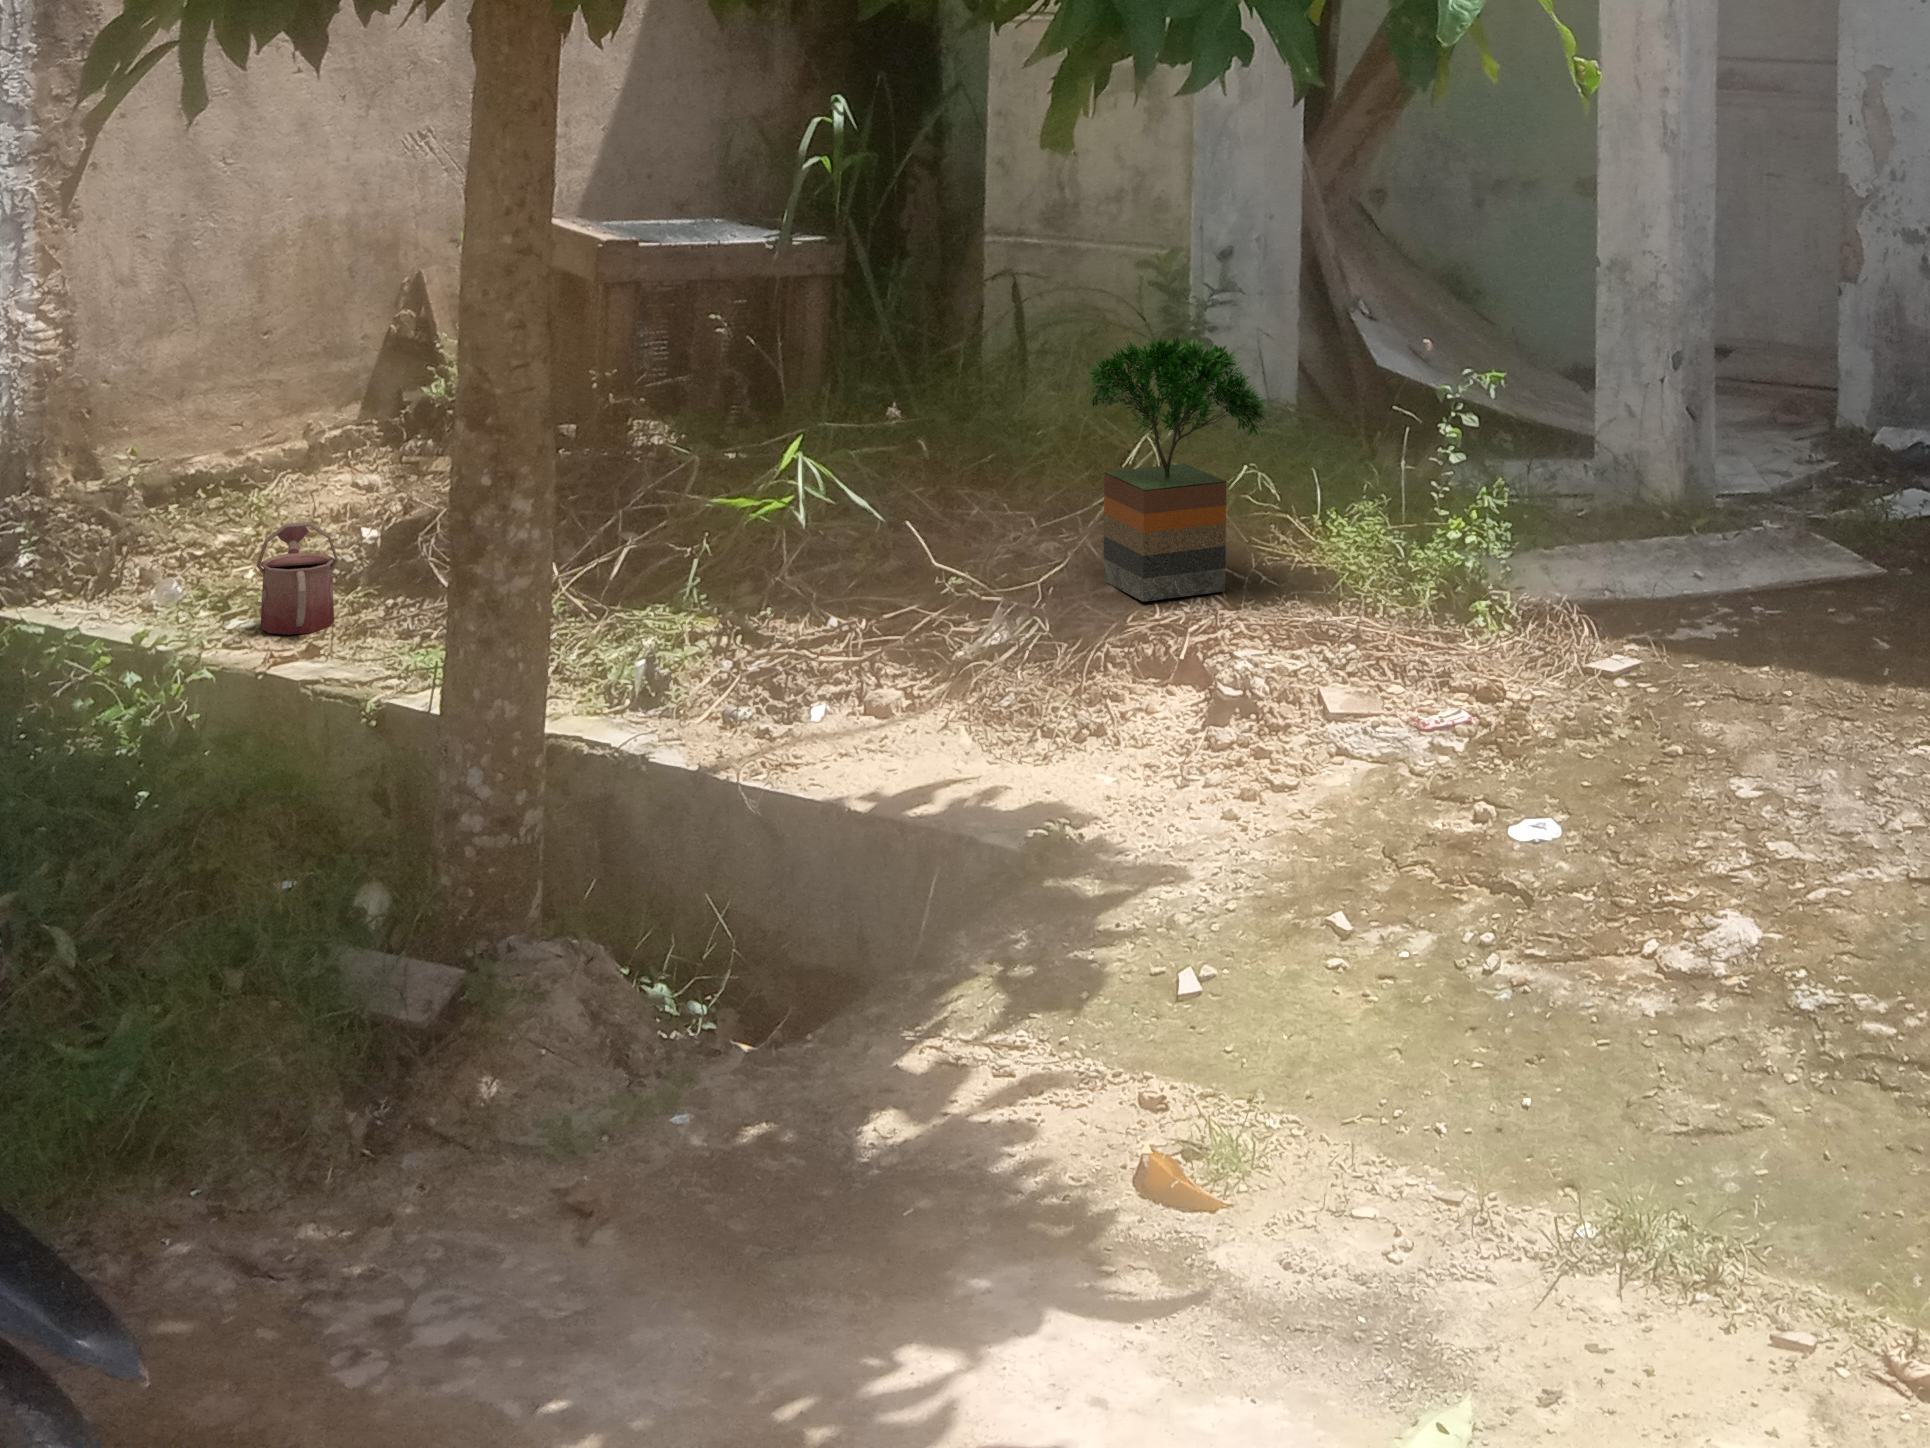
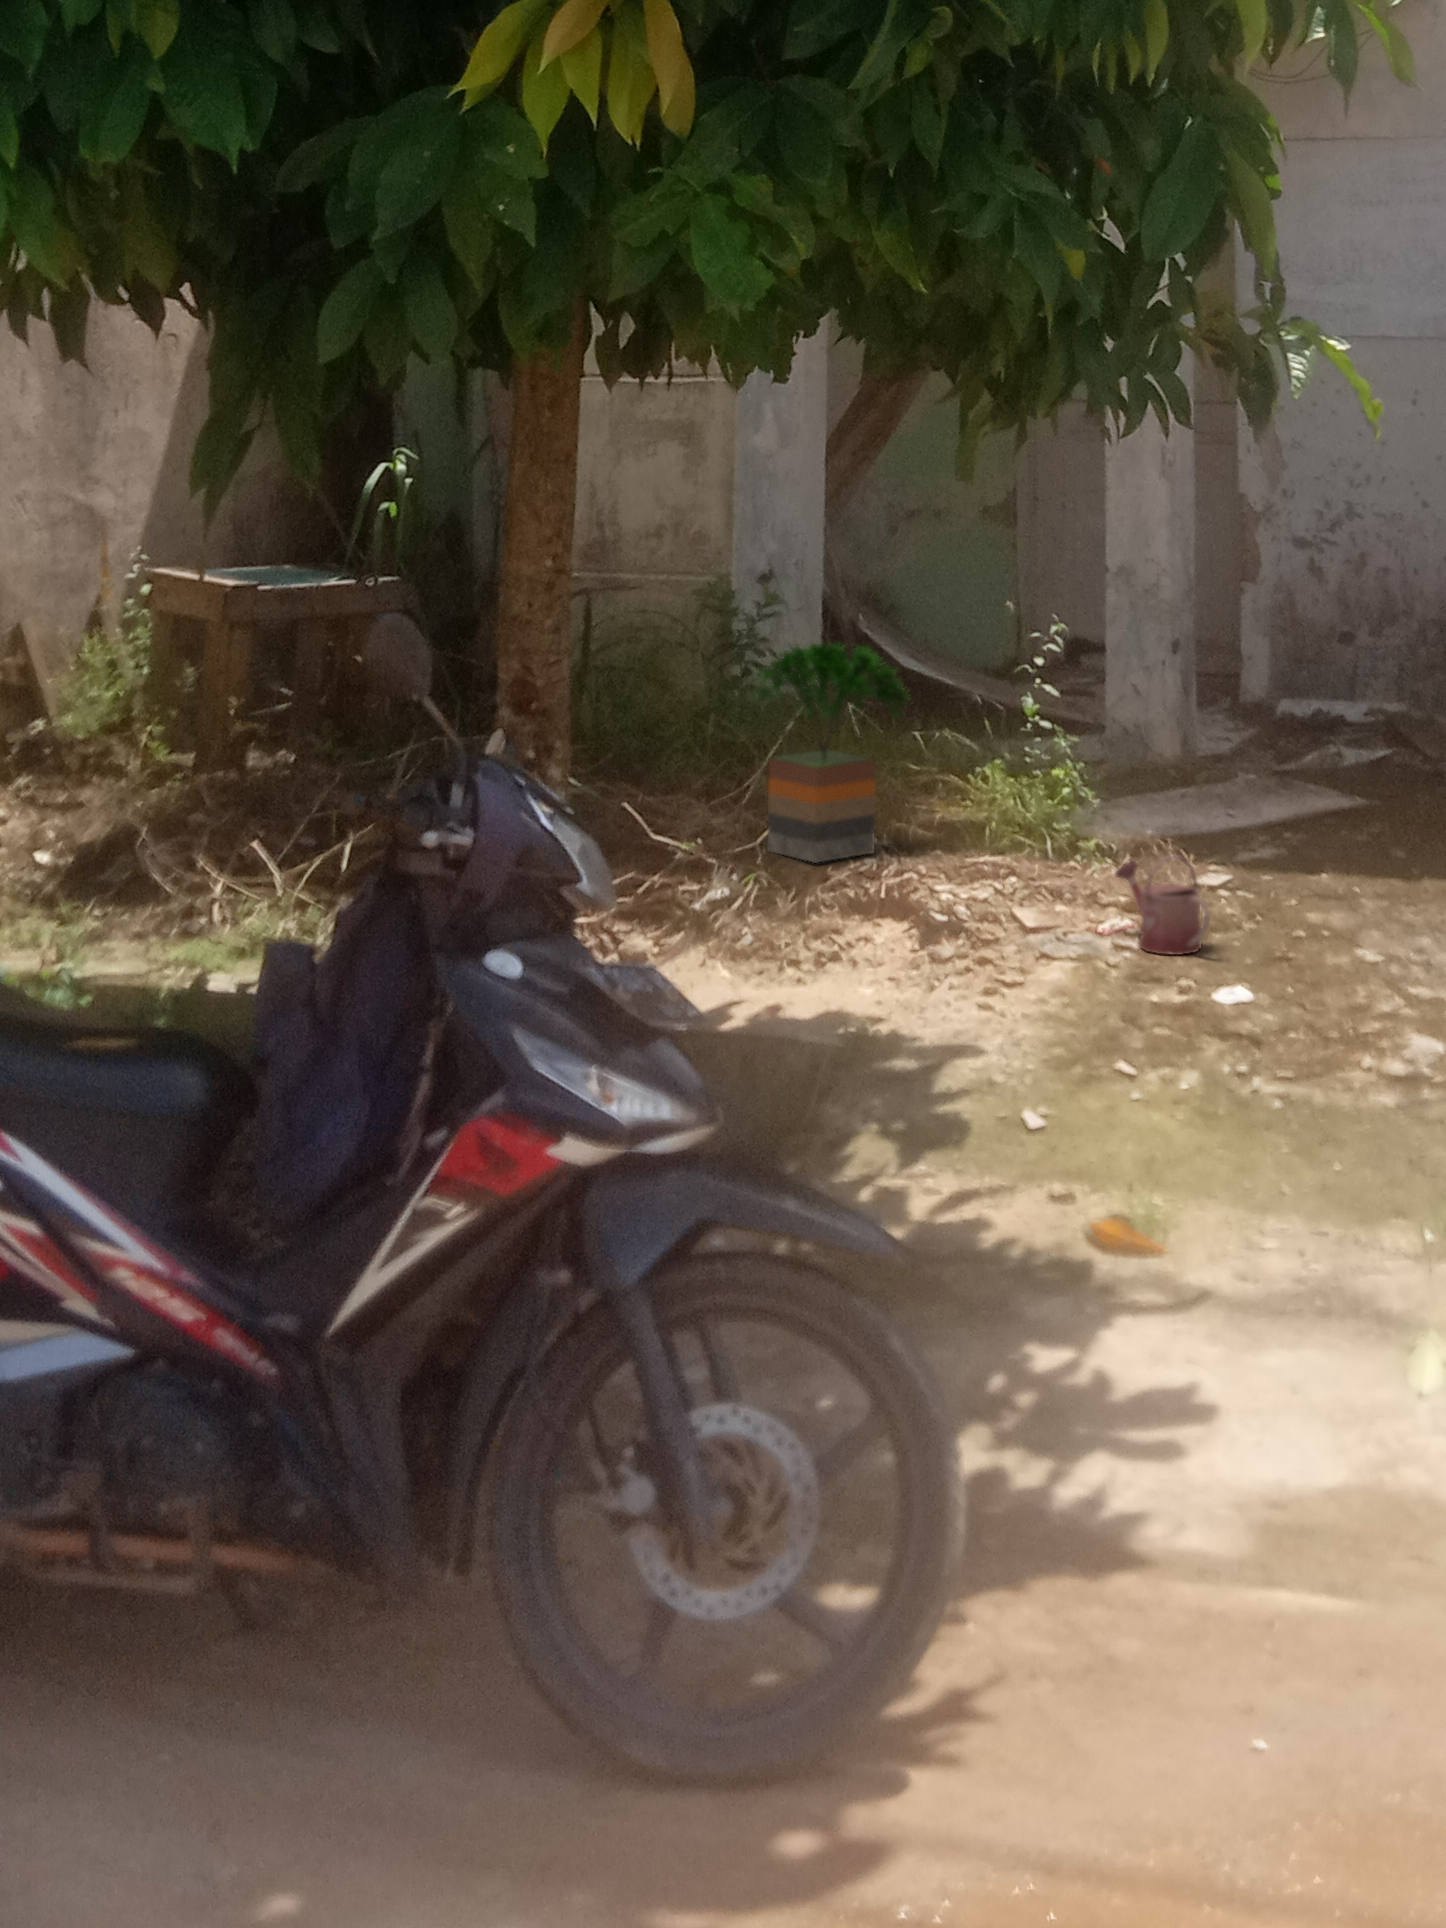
watering can: present [257,522,338,635] -> present [1116,855,1210,955]

